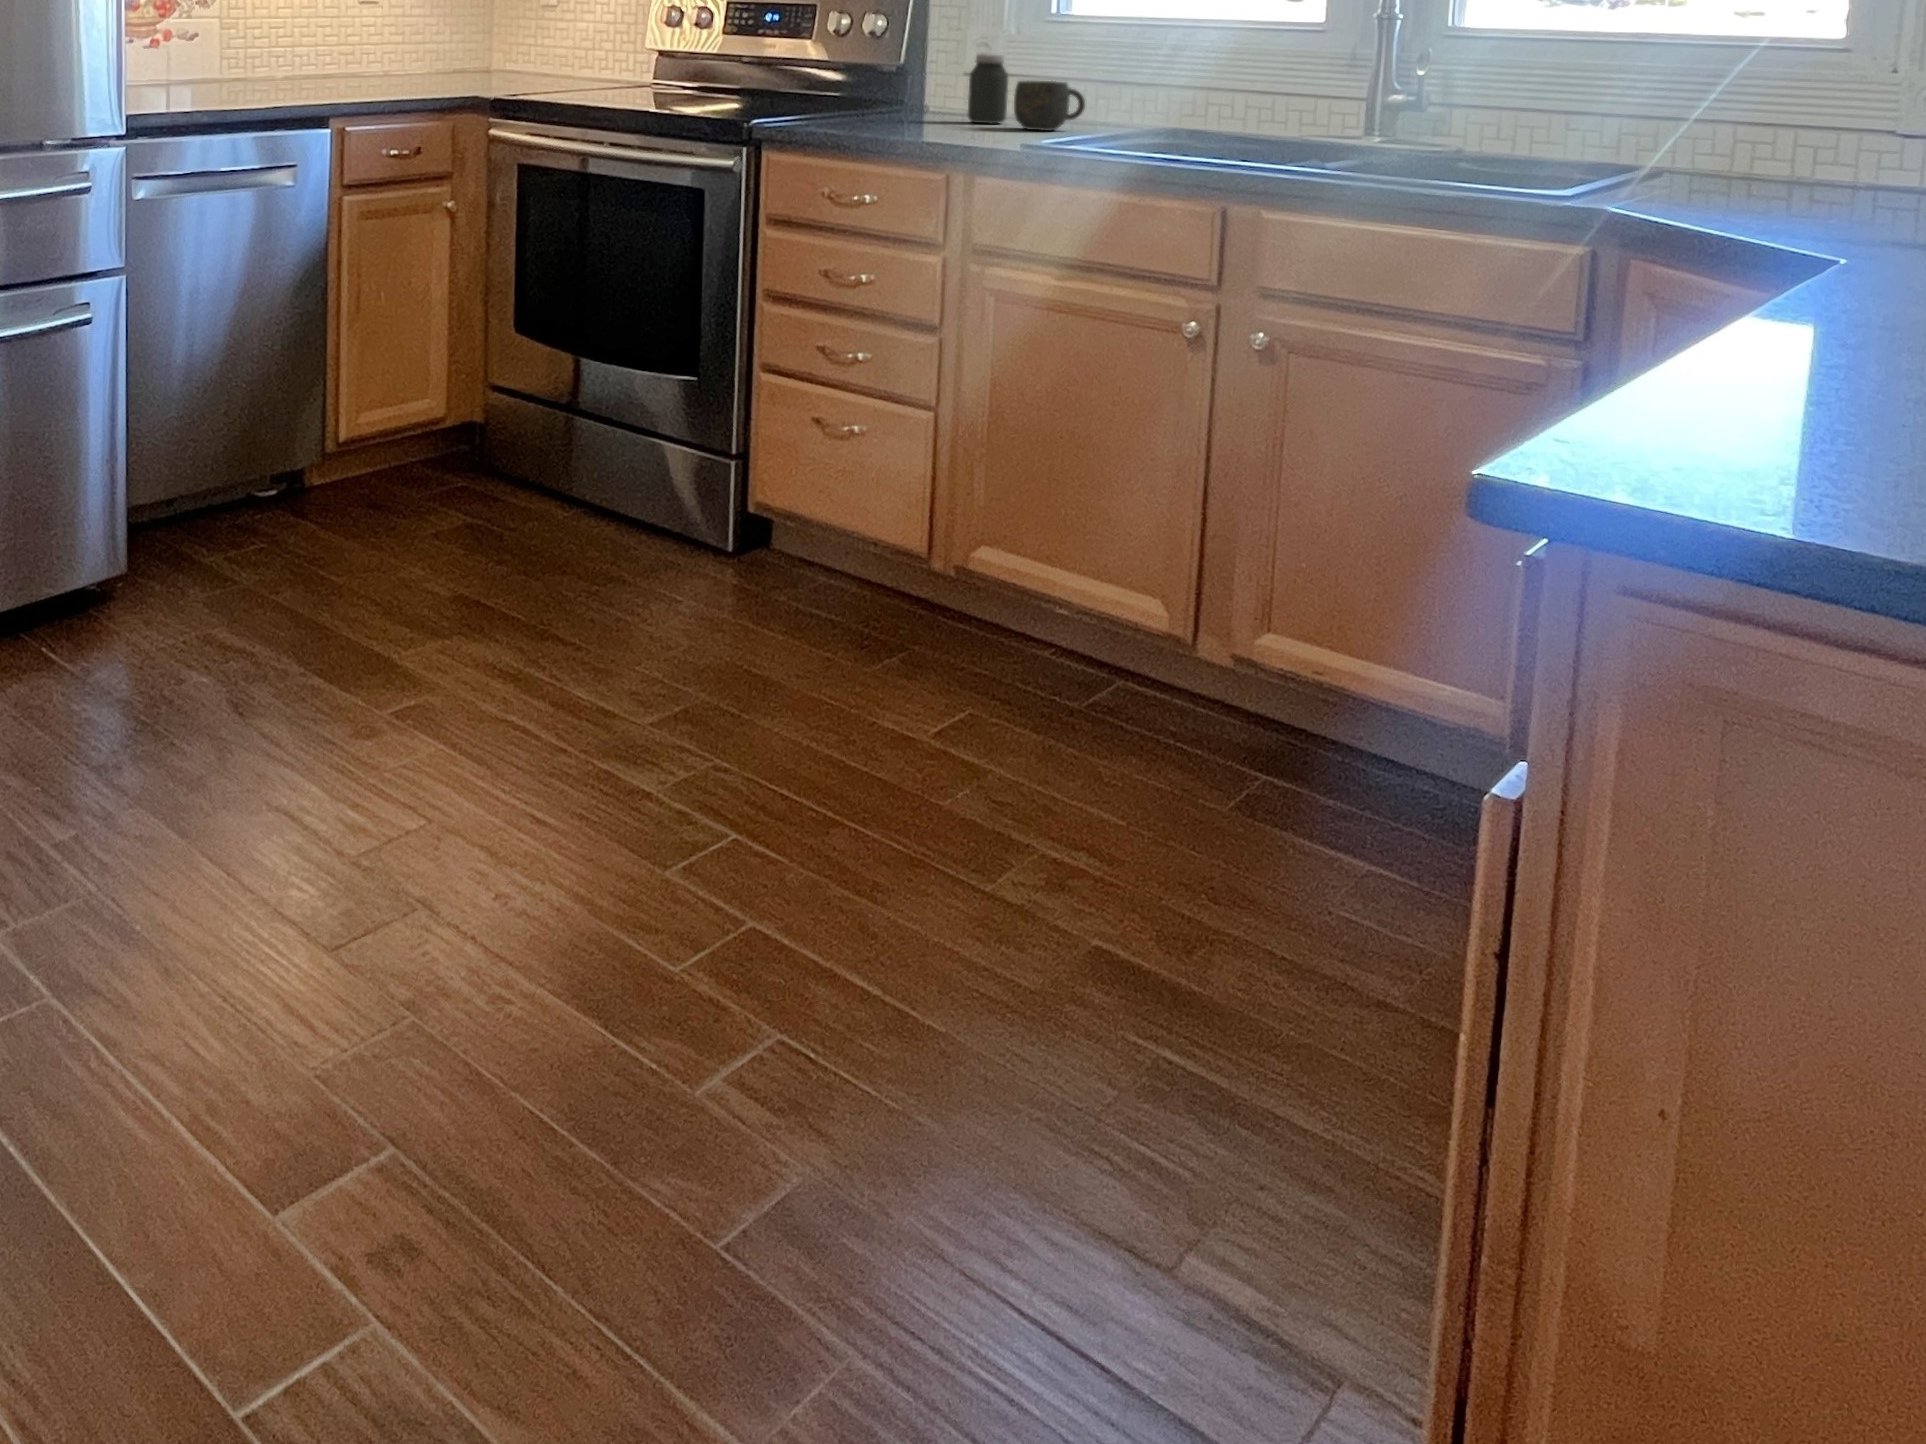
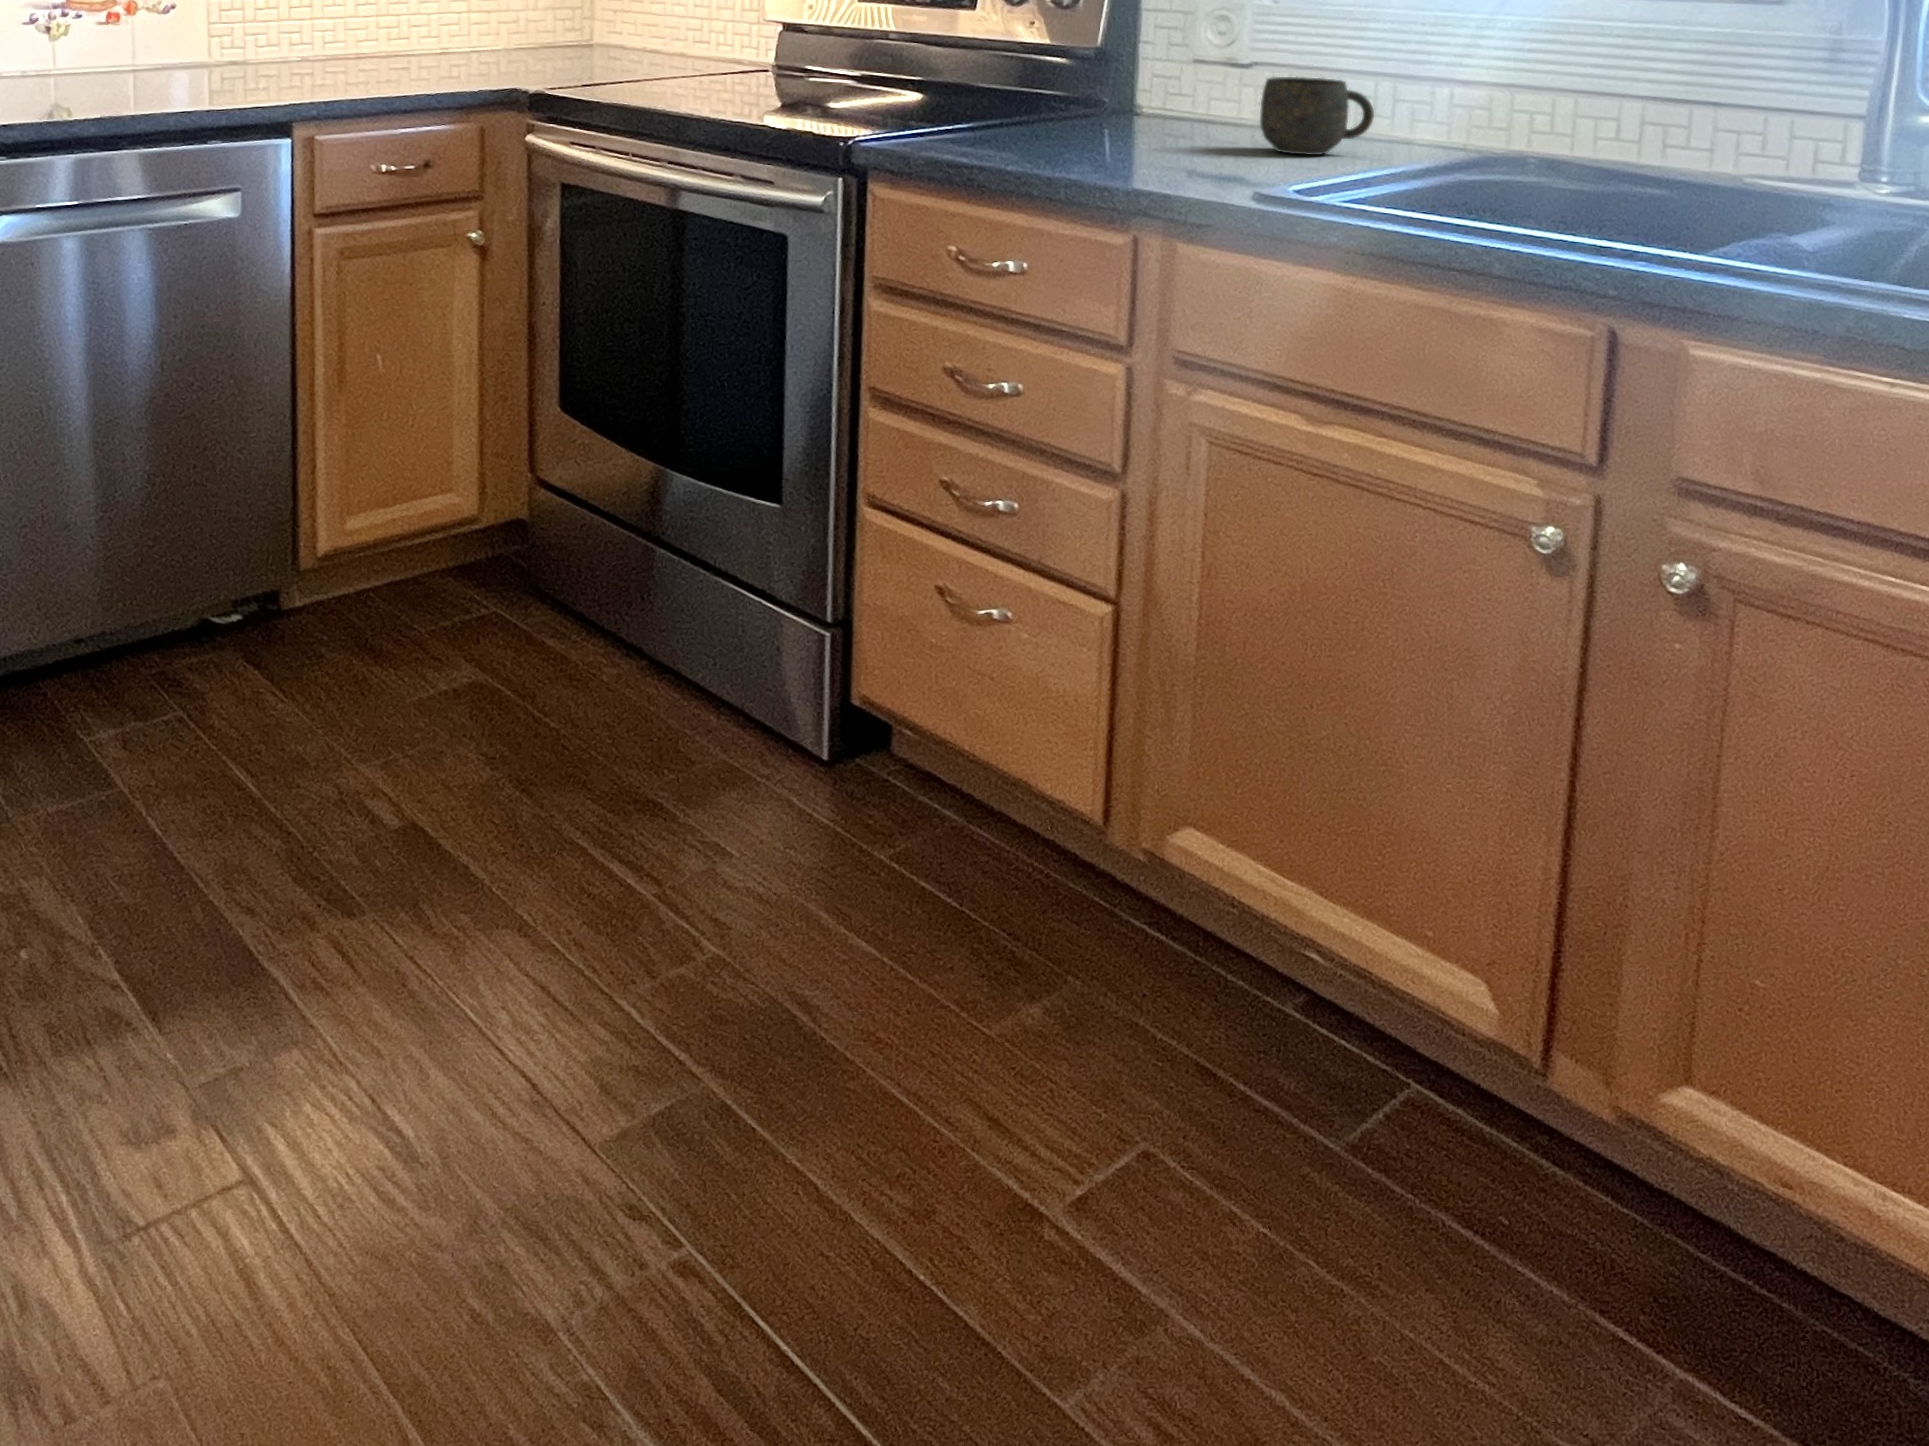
jar: present [968,54,1008,124] -> none [1194,36,1257,139]

